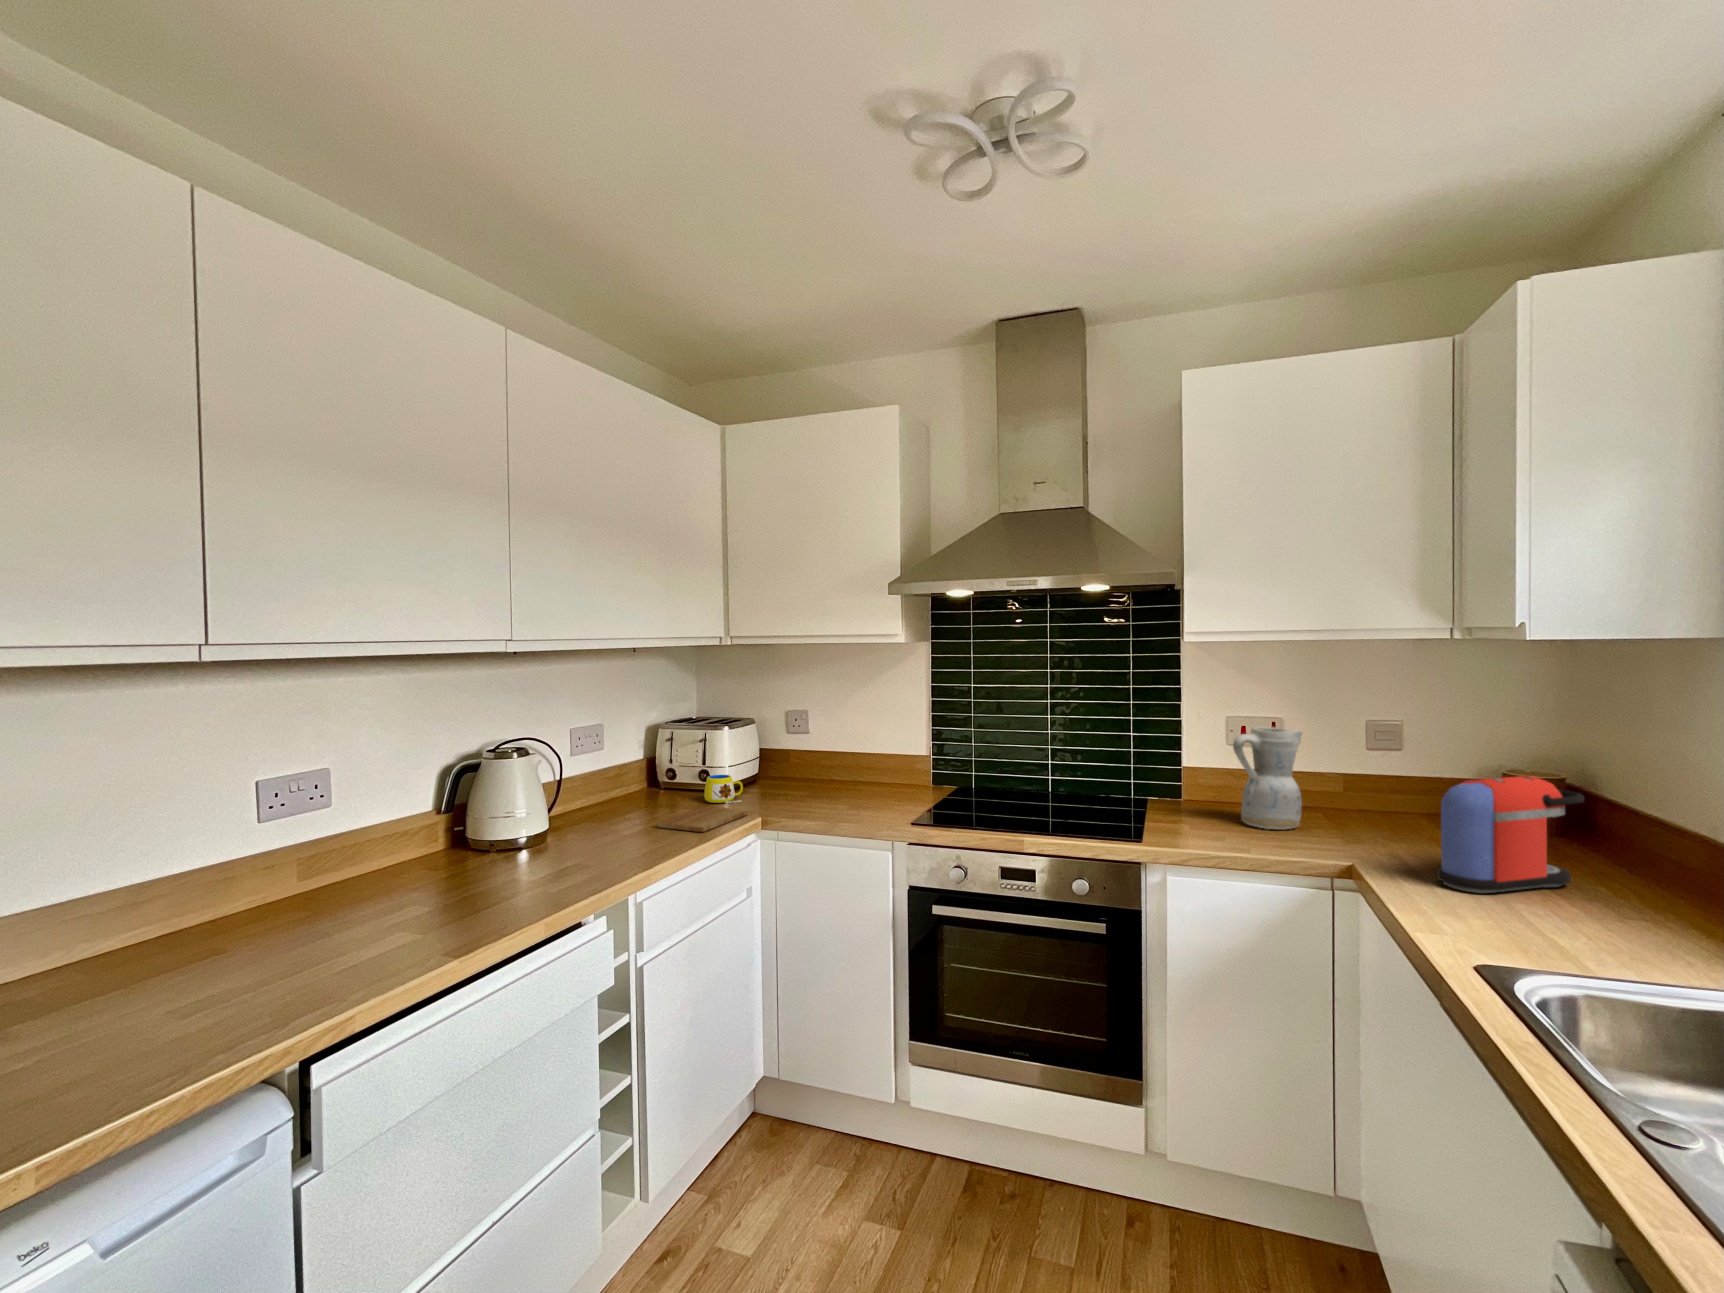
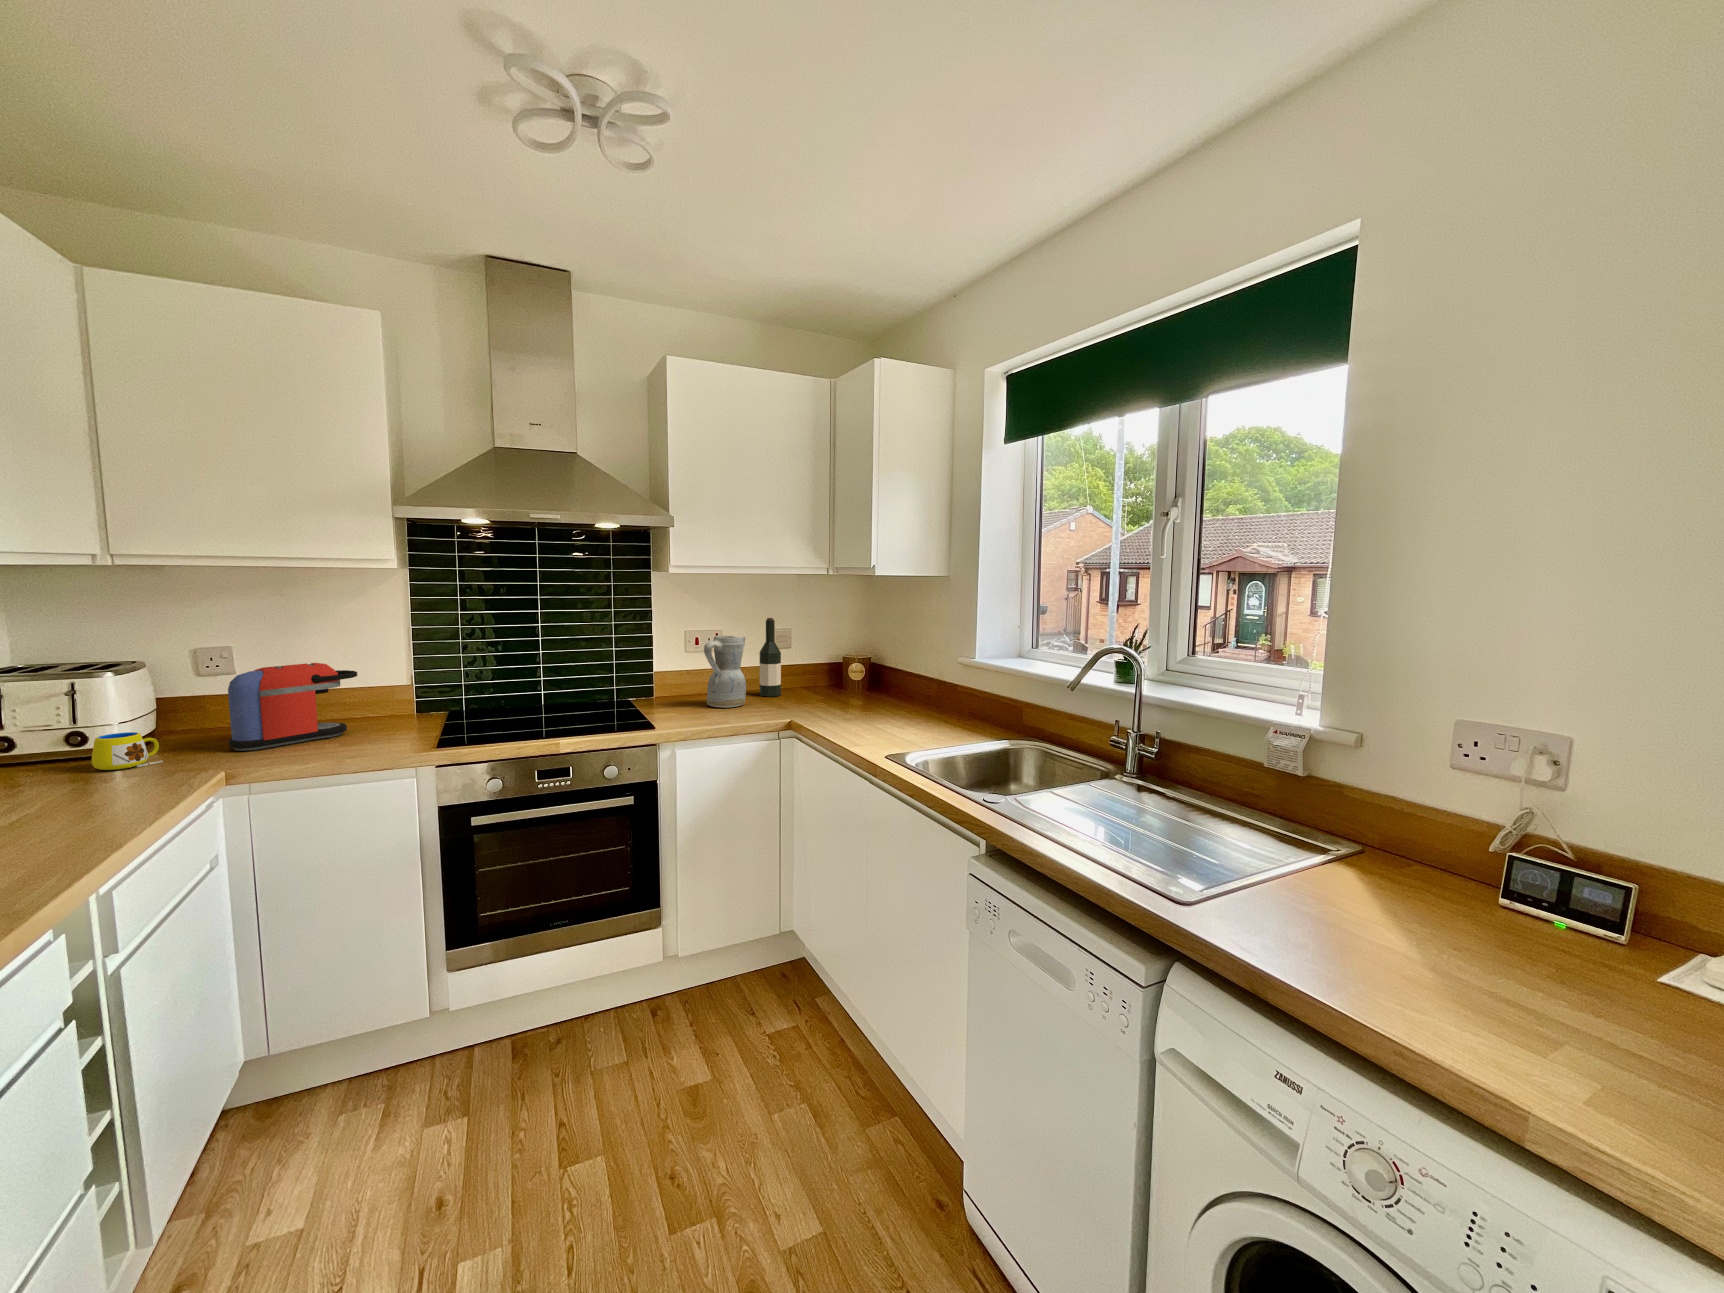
wine bottle: none [1338,705,1373,823] -> present [760,618,781,697]
coffee maker: present [1437,776,1584,893] -> present [228,663,357,751]
cutting board: present [657,806,747,832] -> none [51,767,197,809]

